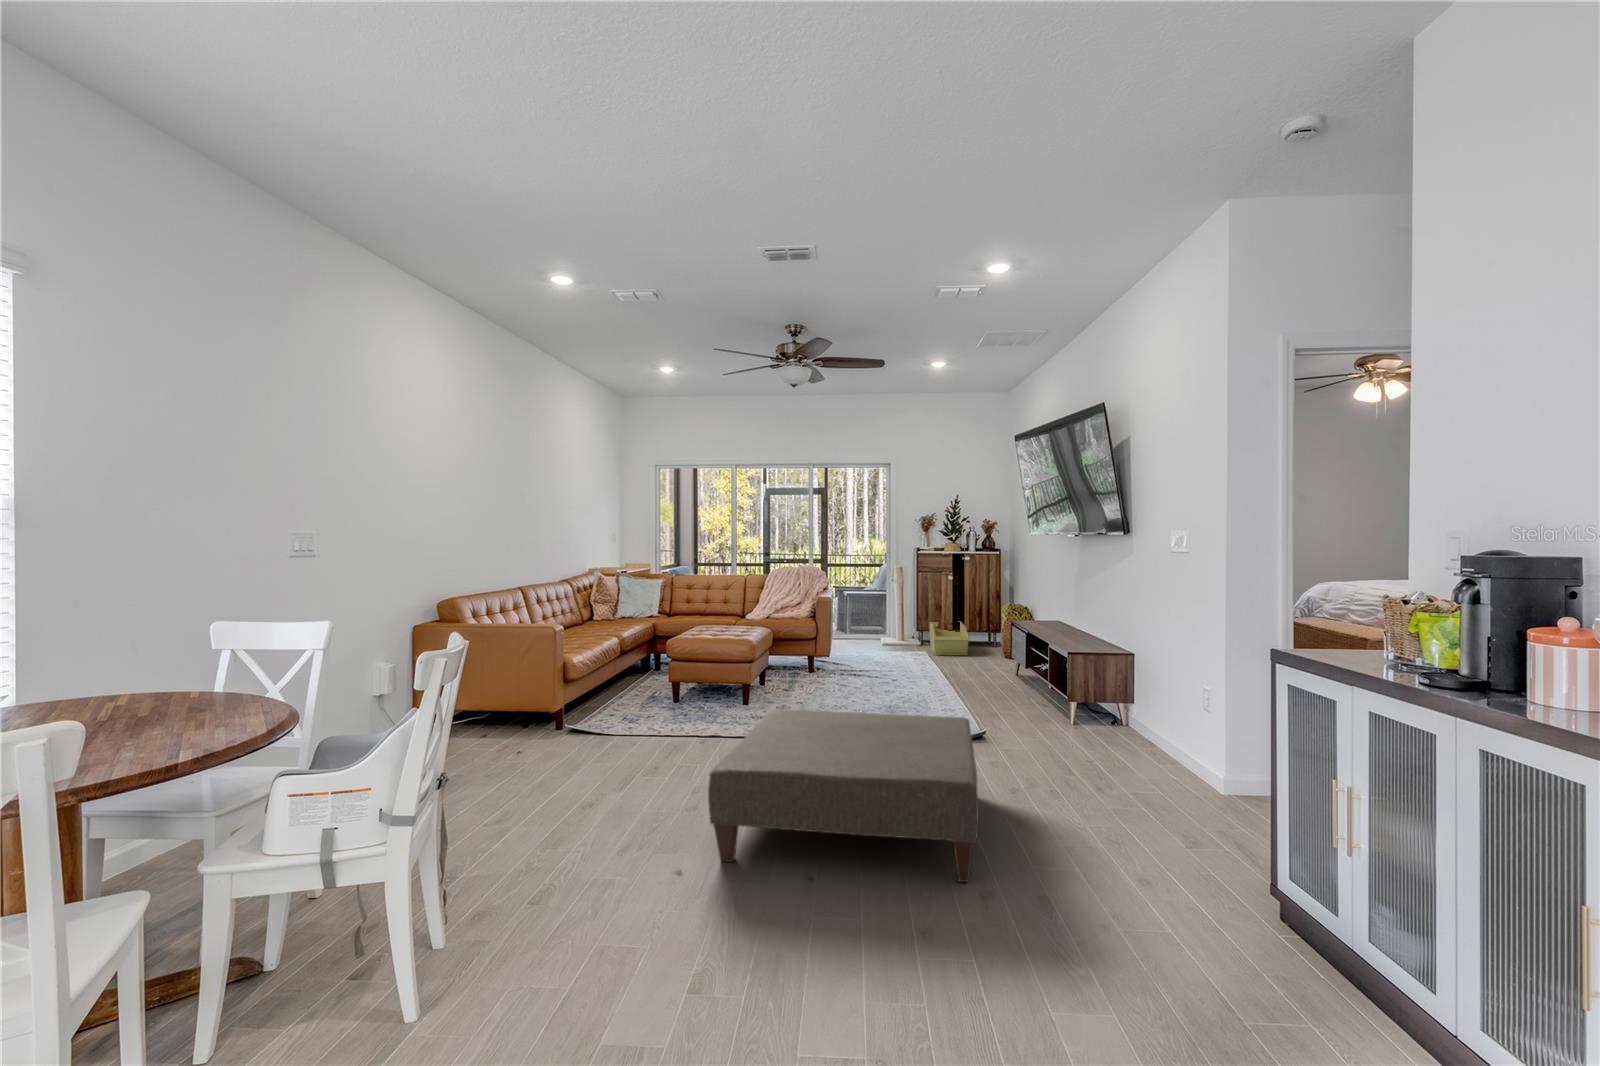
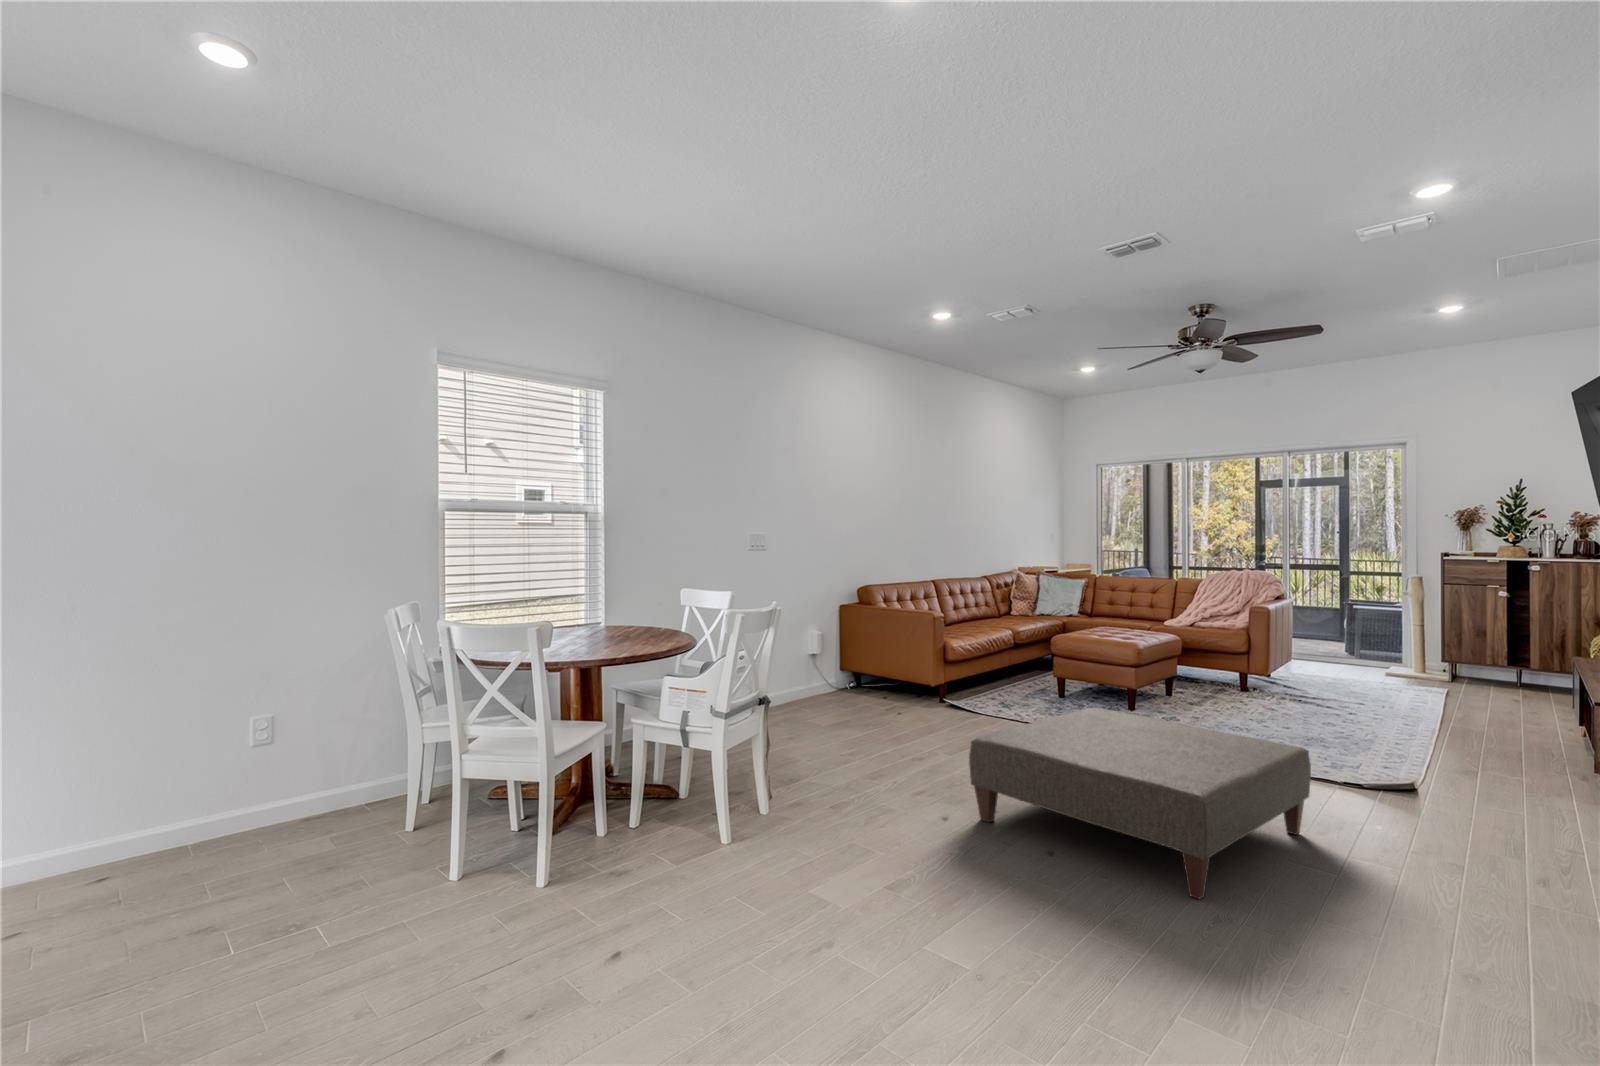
storage bin: present [929,621,969,655] -> none [1454,652,1521,703]

